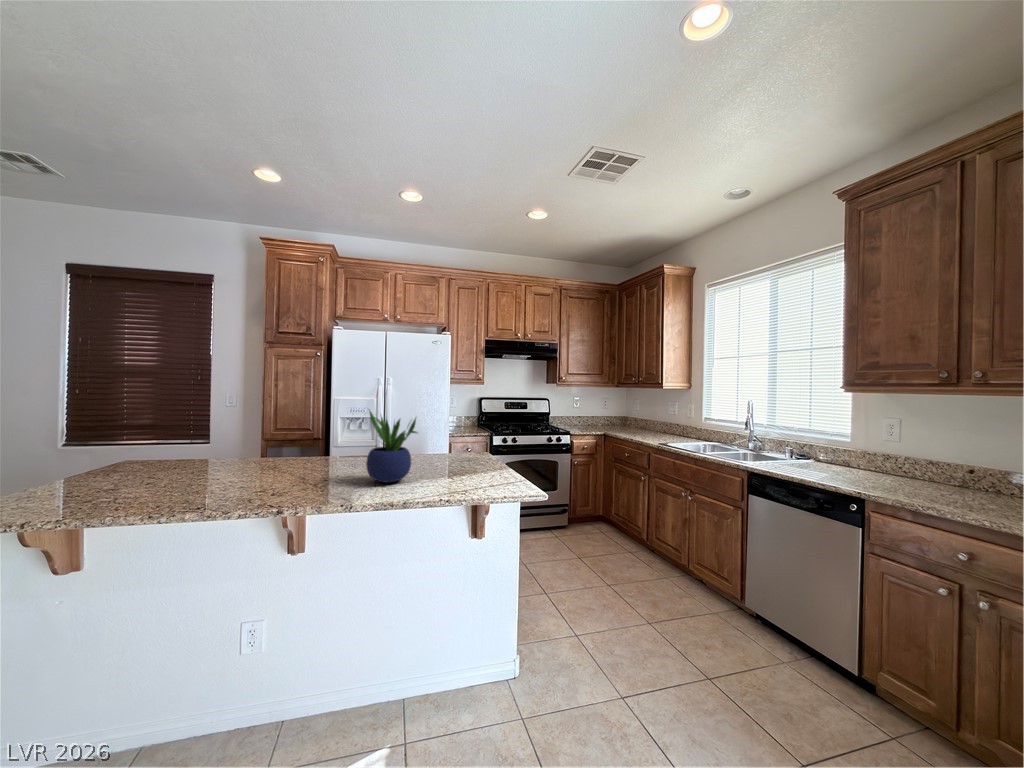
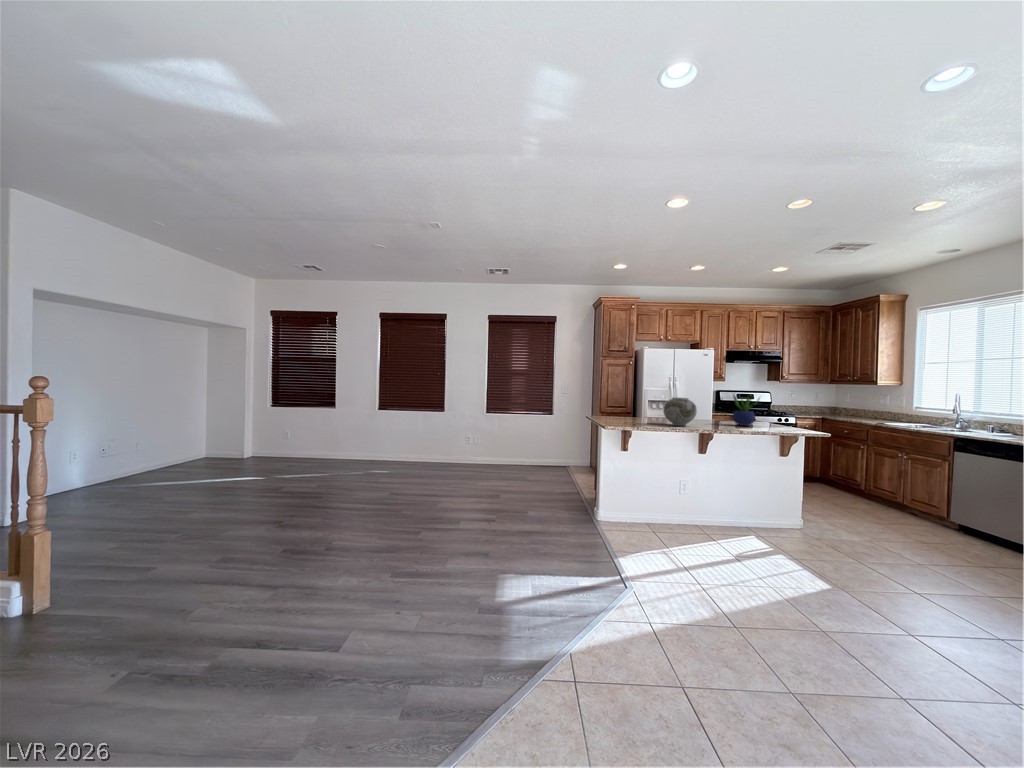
vase: none [154,424,252,500] -> present [663,398,697,426]

